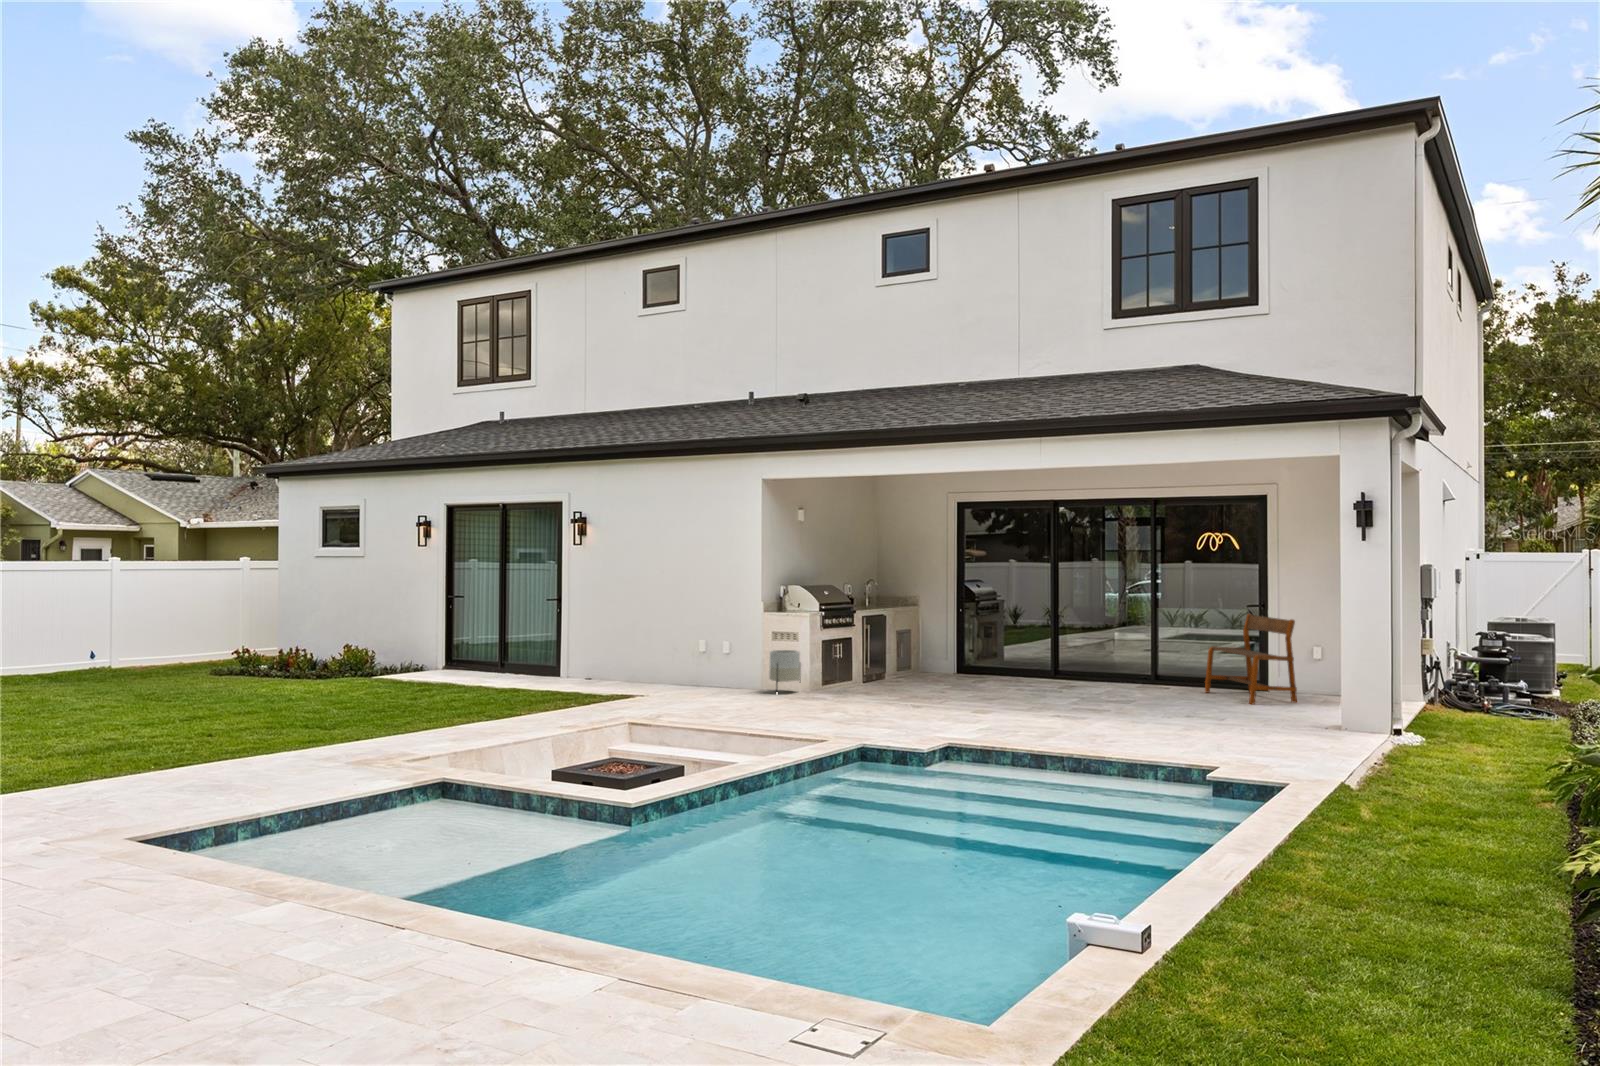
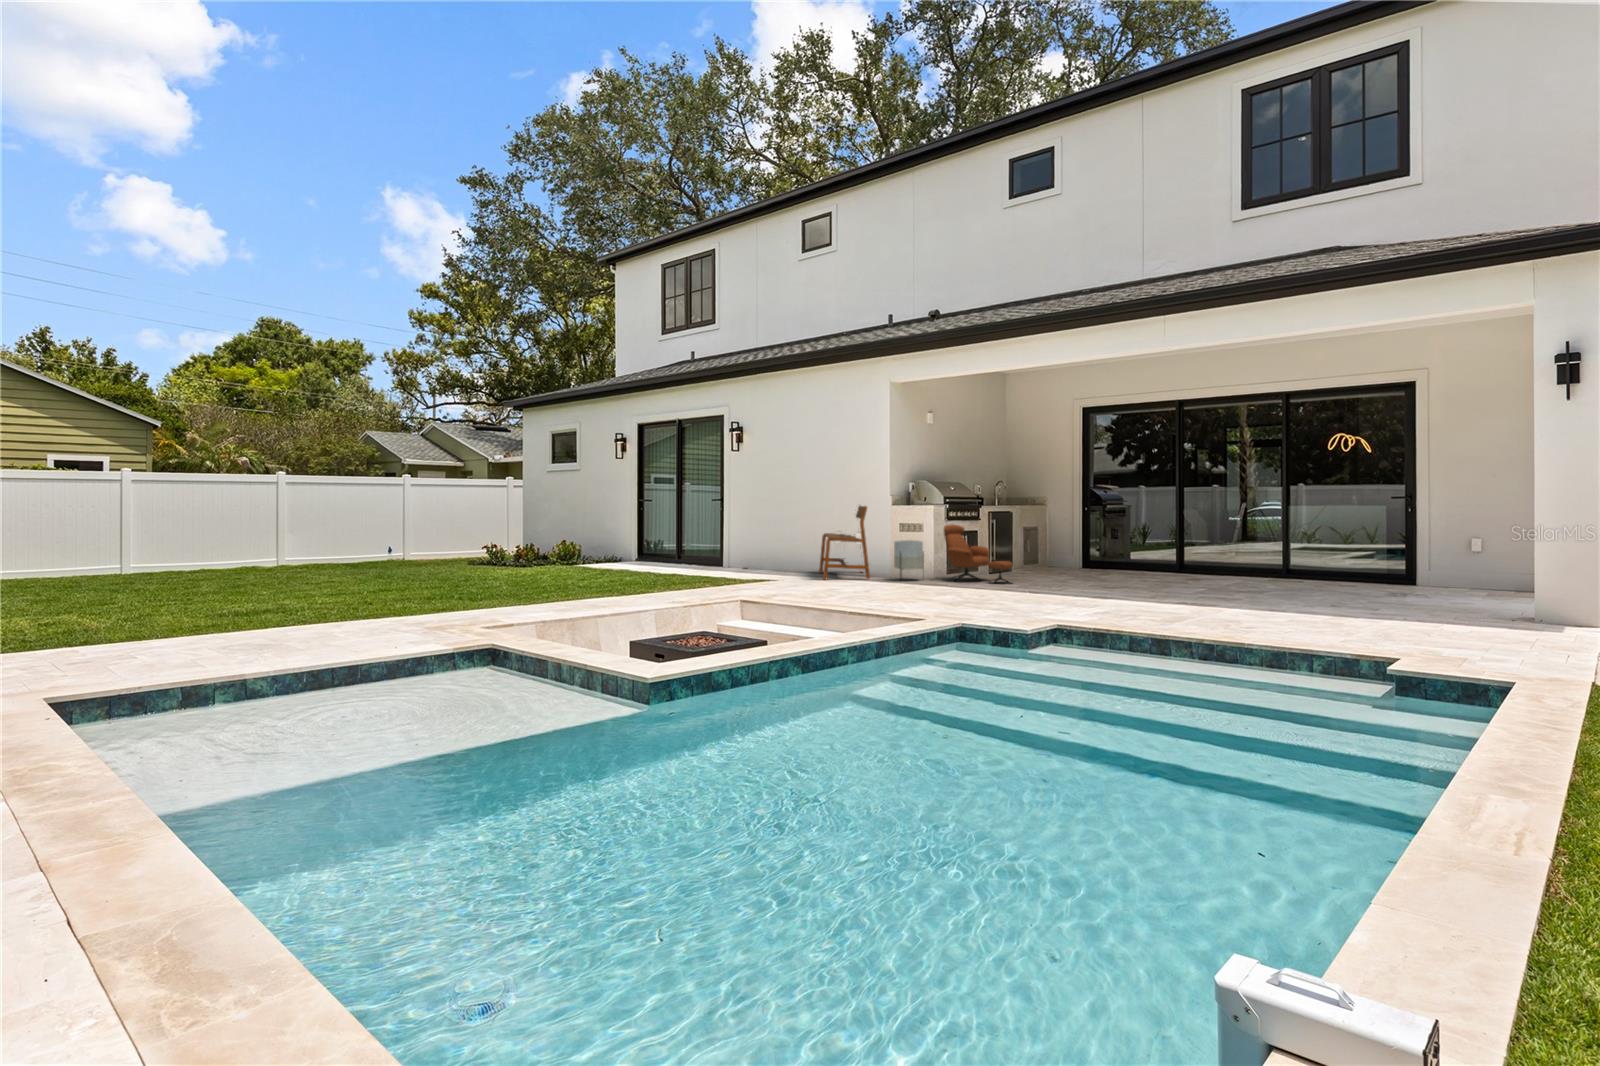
bench: present [1205,614,1297,704] -> present [819,505,870,580]
lounge chair: none [820,633,892,696] -> present [944,525,1013,582]

